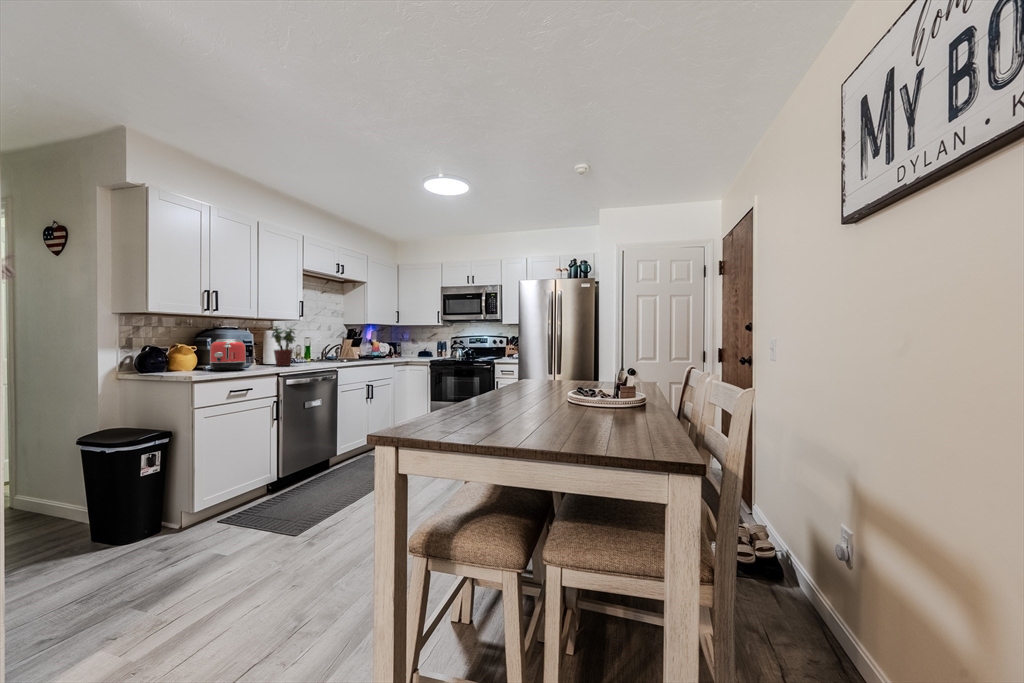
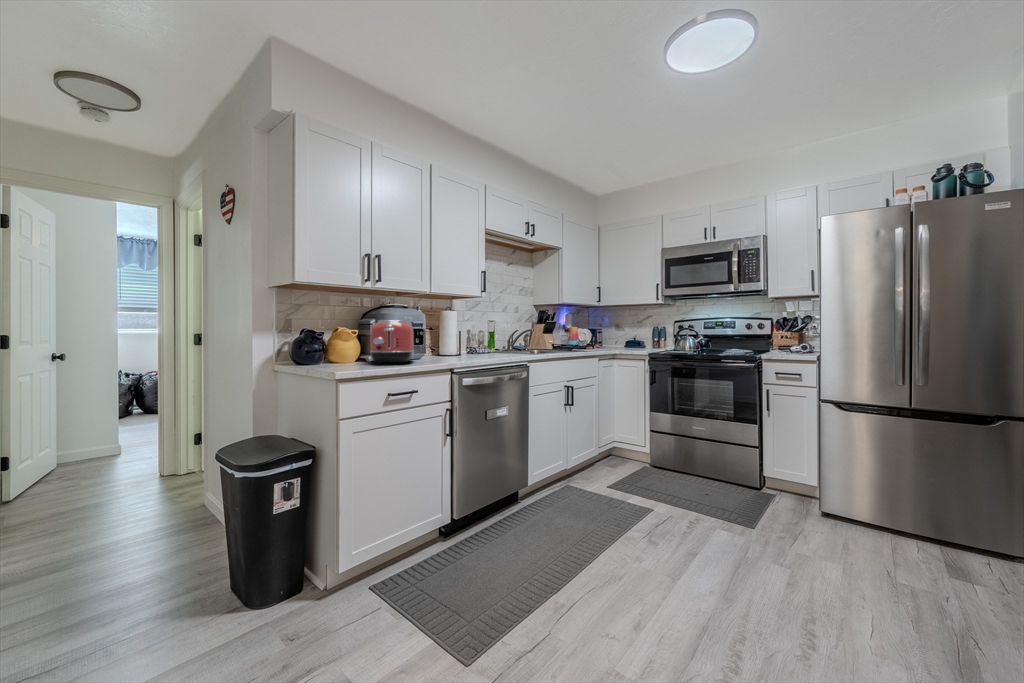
potted plant: present [272,326,295,366] -> none [446,302,479,358]

